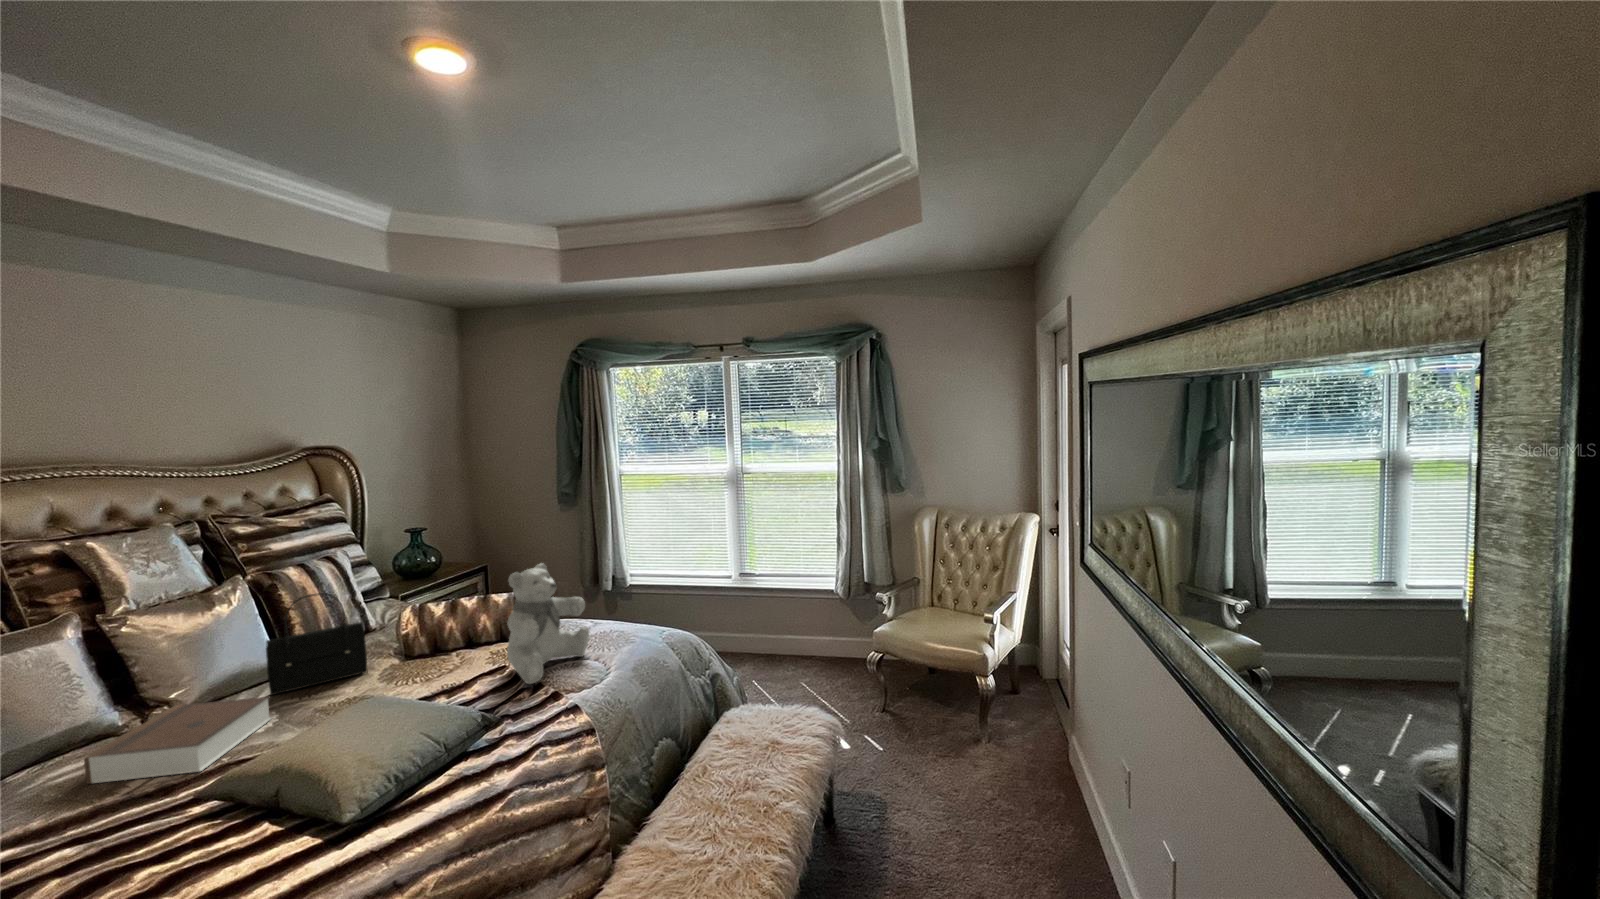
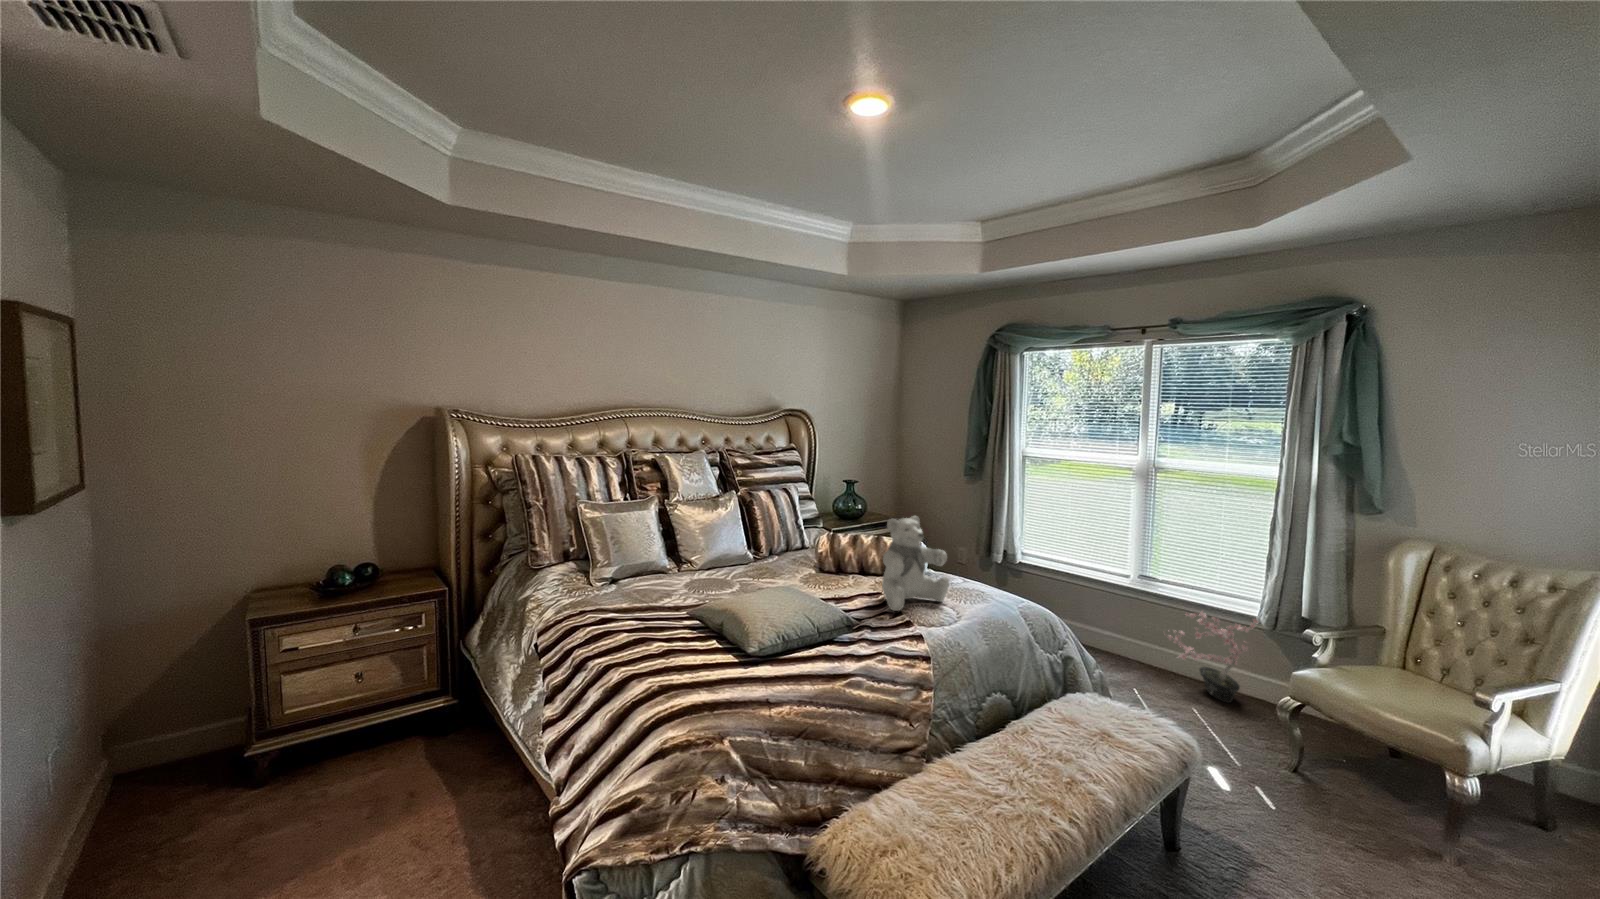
potted plant: none [766,589,839,669] -> present [1166,611,1258,703]
handbag: present [266,593,367,695] -> none [739,510,794,573]
book: present [84,697,271,784] -> none [649,563,736,604]

